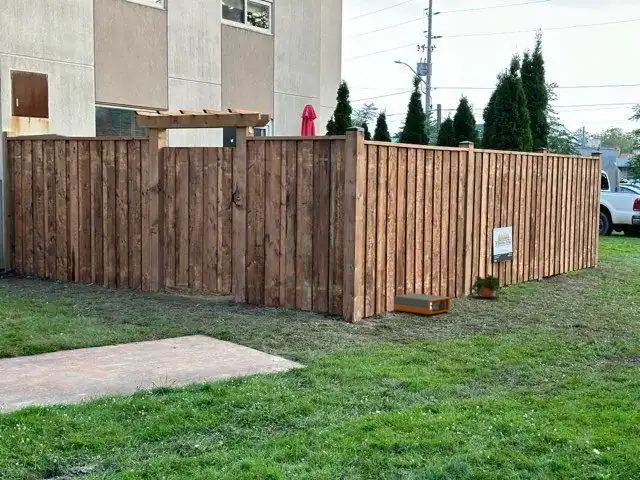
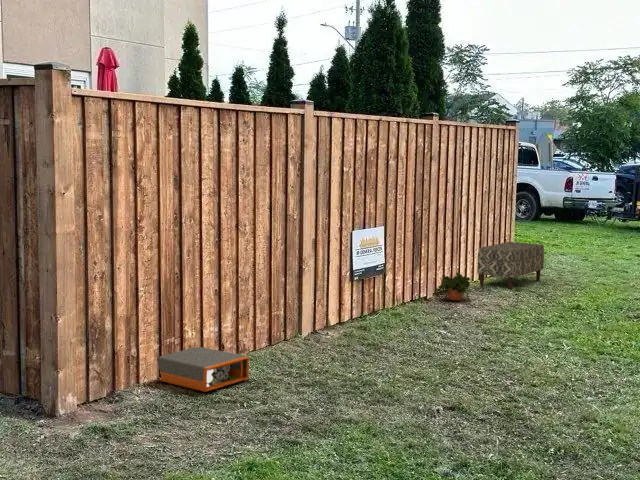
bench: none [572,243,622,276] -> present [477,242,544,289]
potted plant: present [469,274,499,297] -> present [434,272,470,300]

